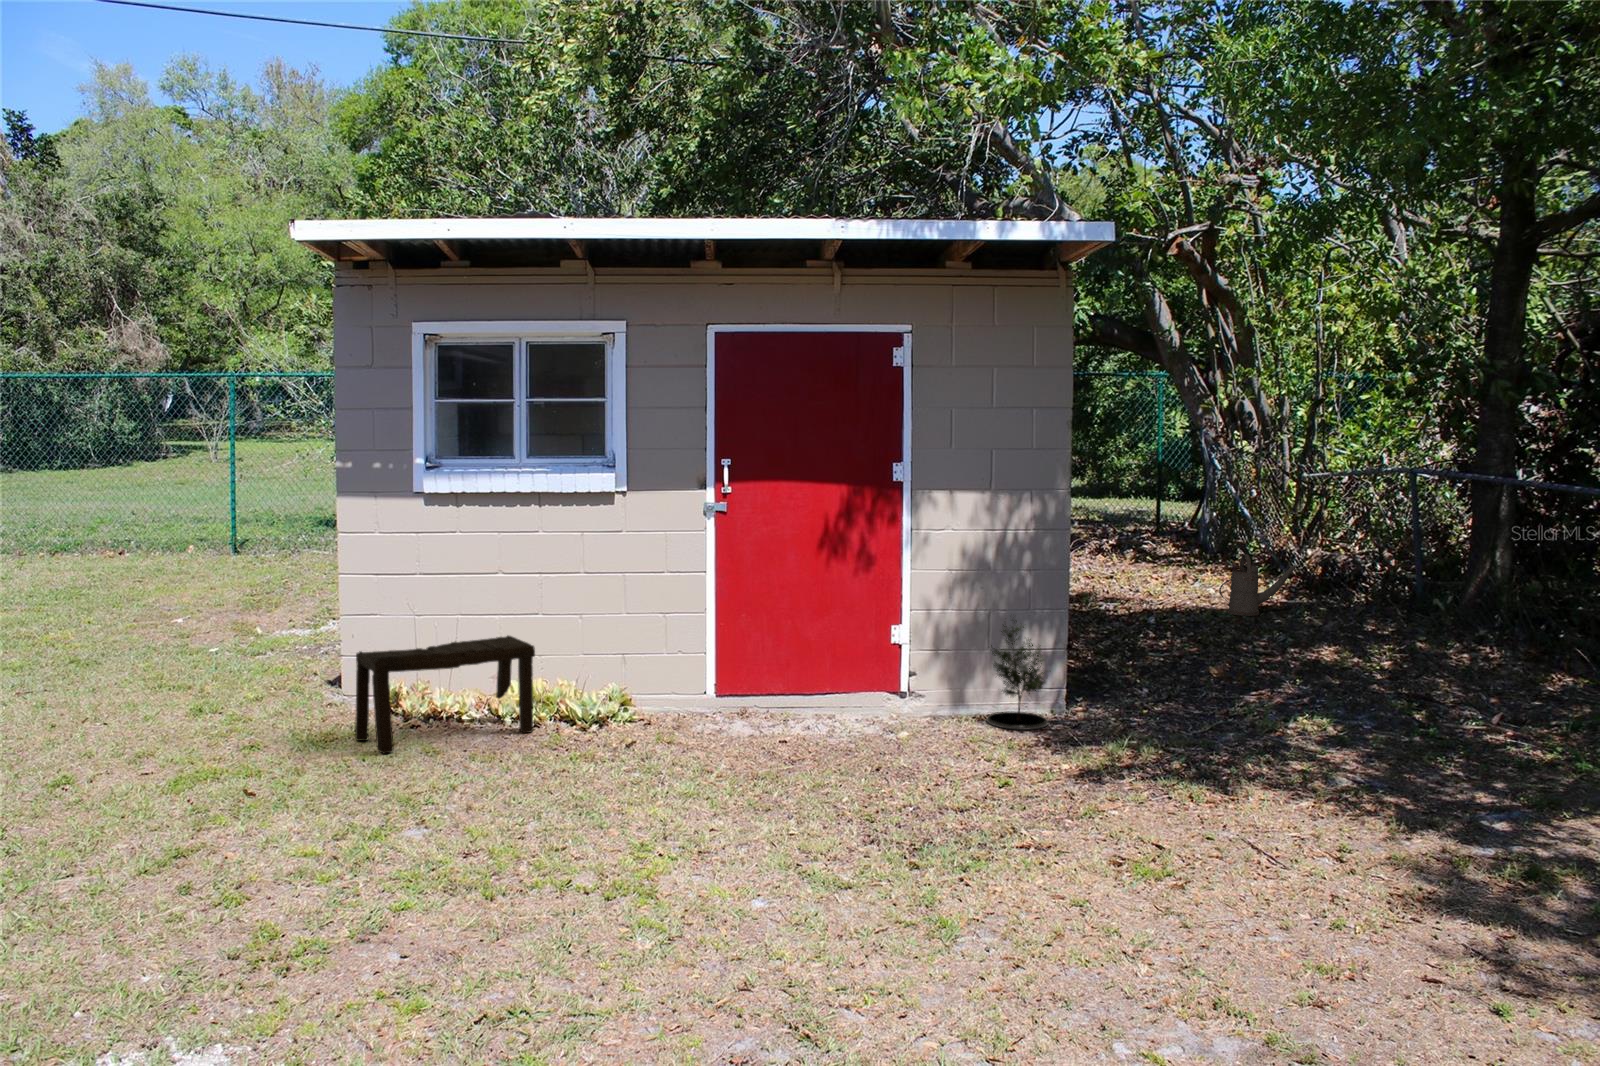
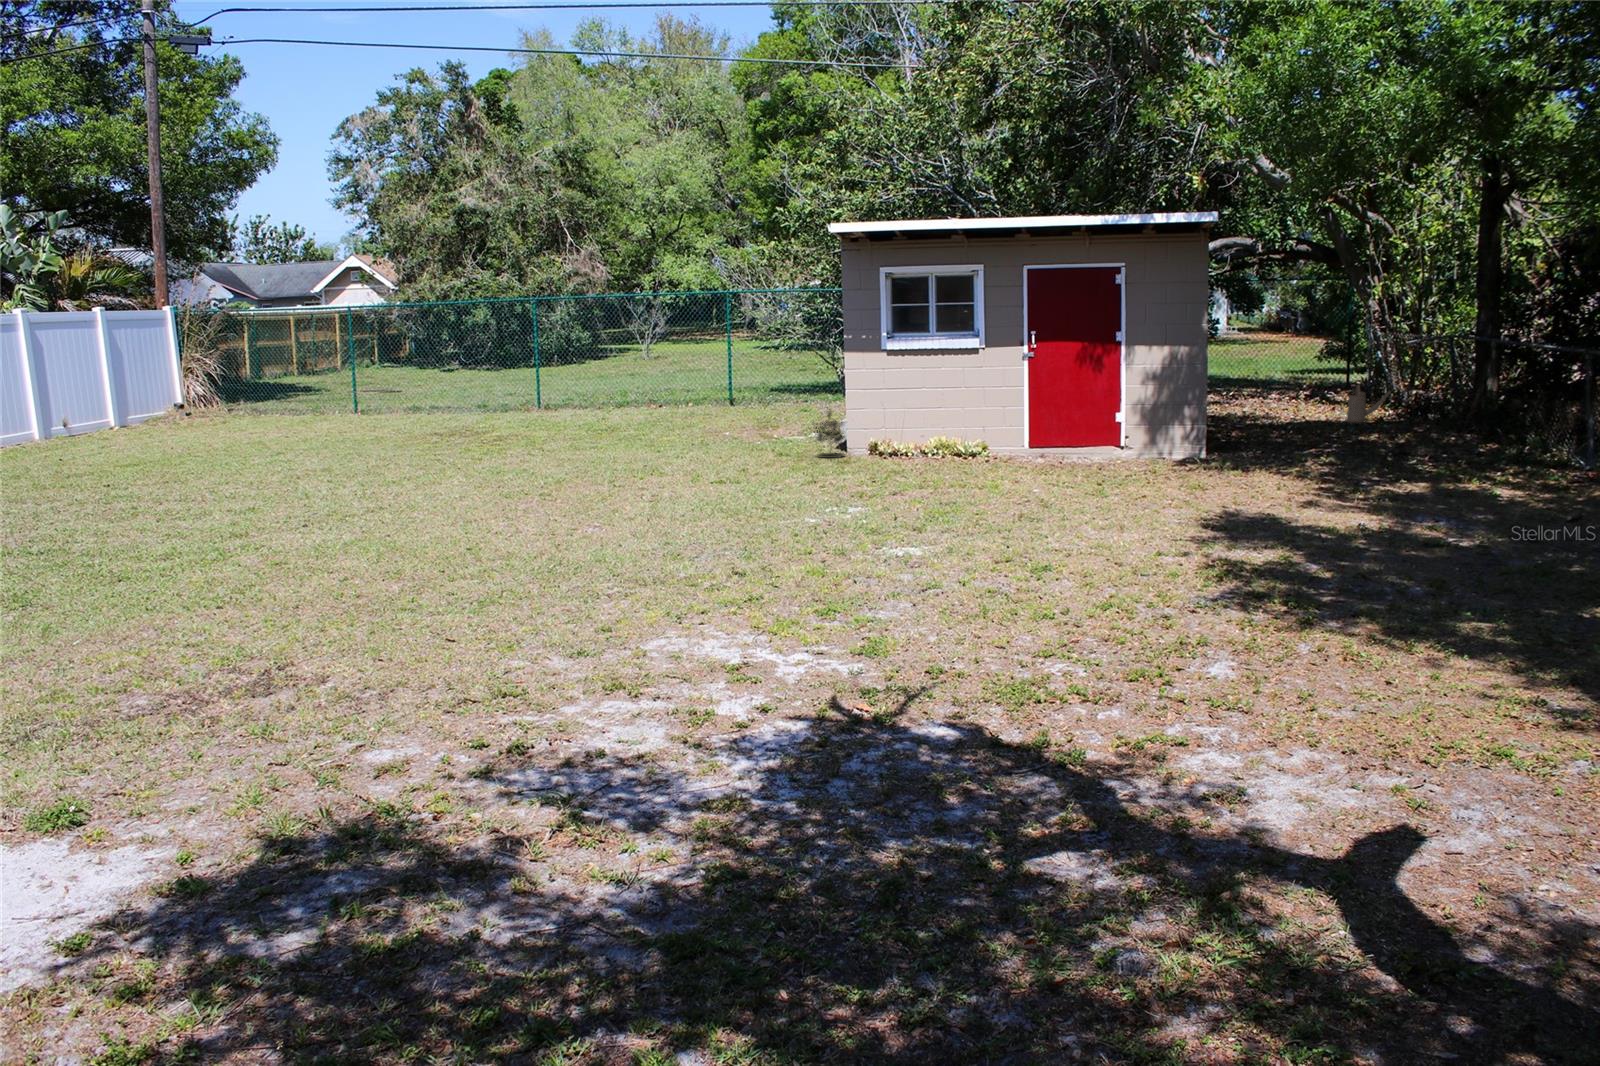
potted tree: present [986,620,1051,730] -> present [813,407,845,458]
bench: present [355,636,535,754] -> none [863,417,943,465]

